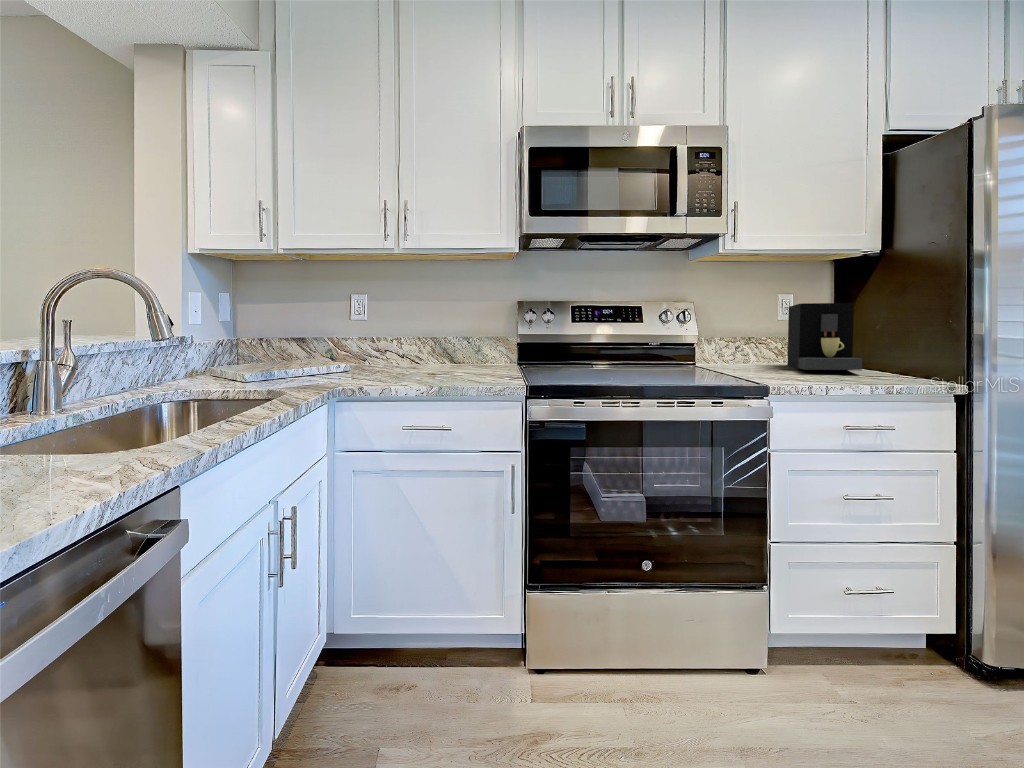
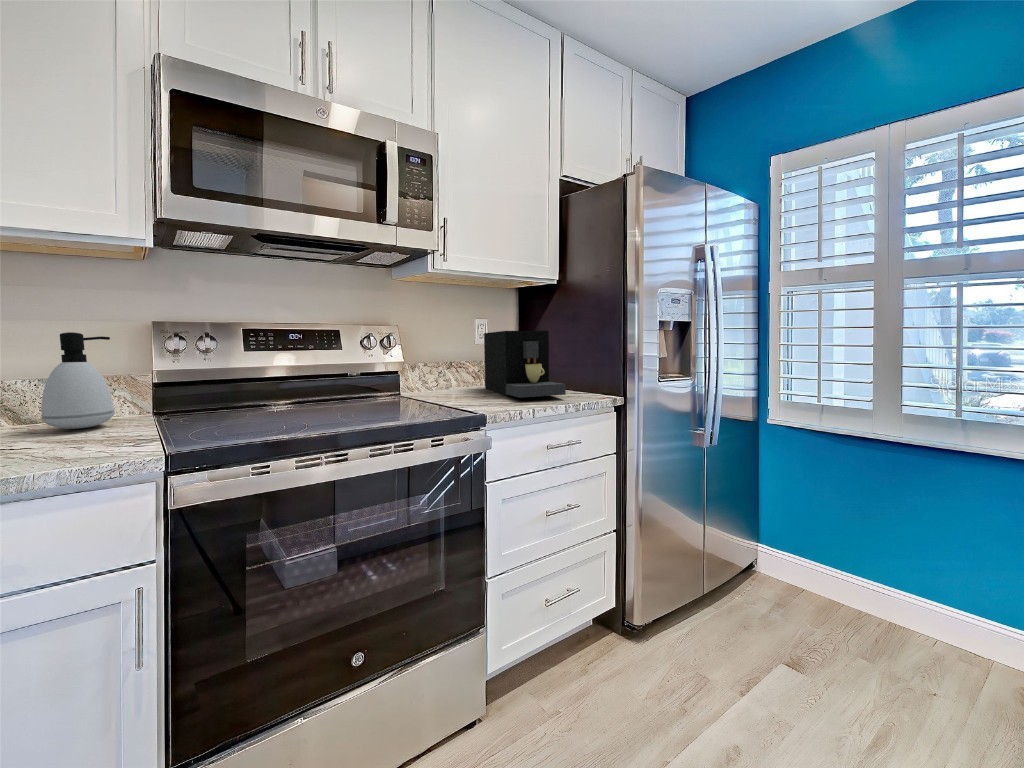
soap dispenser: none [468,308,501,368] -> present [41,332,114,429]

